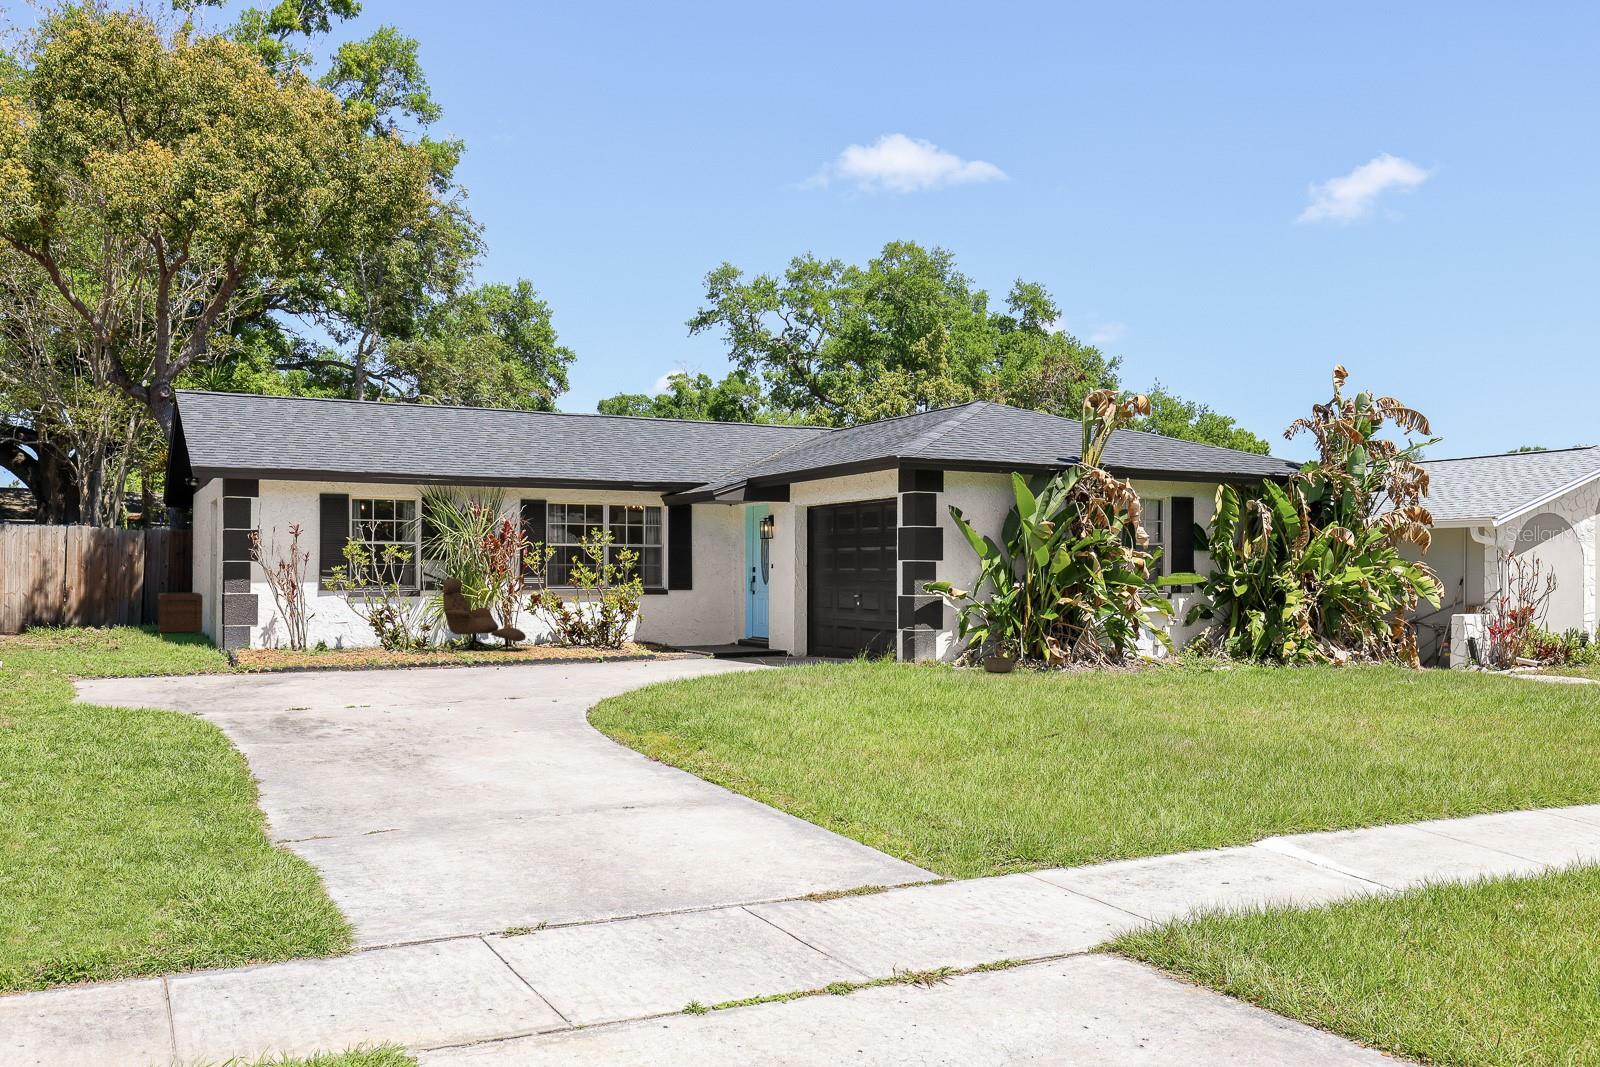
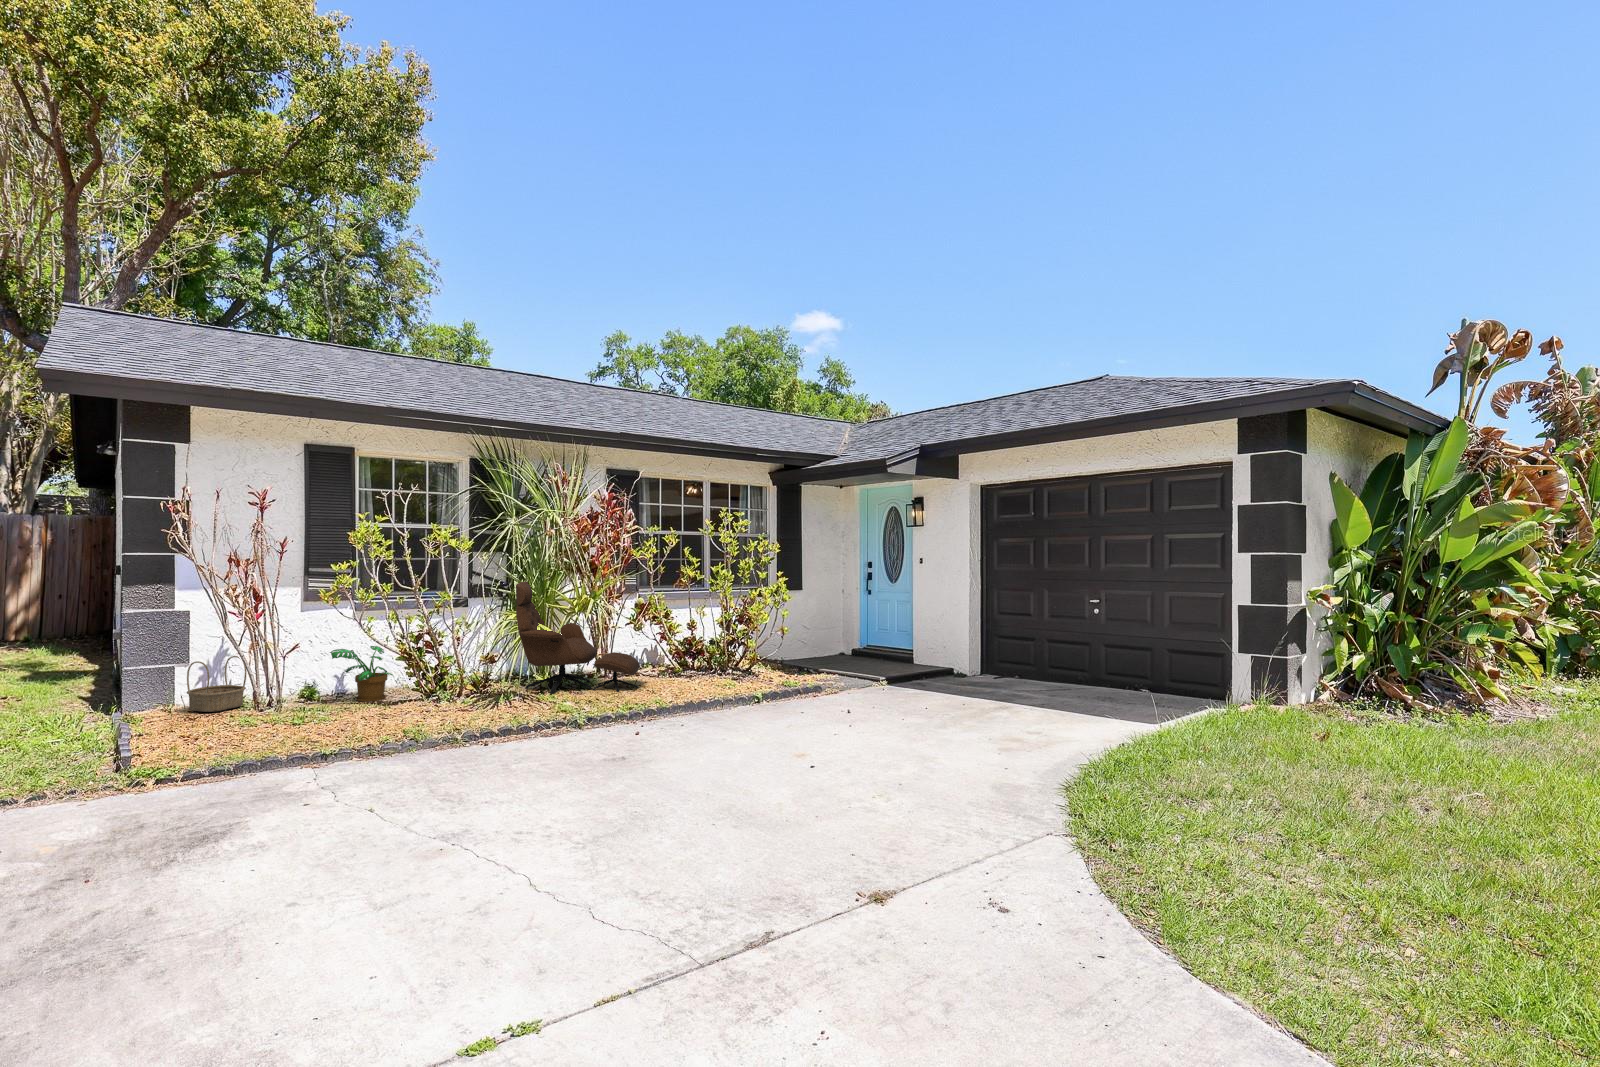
wooden crate: present [158,593,202,633] -> none [39,599,115,661]
potted plant: none [332,618,369,652] -> present [331,646,393,702]
basket: present [983,637,1015,672] -> present [187,656,246,712]

